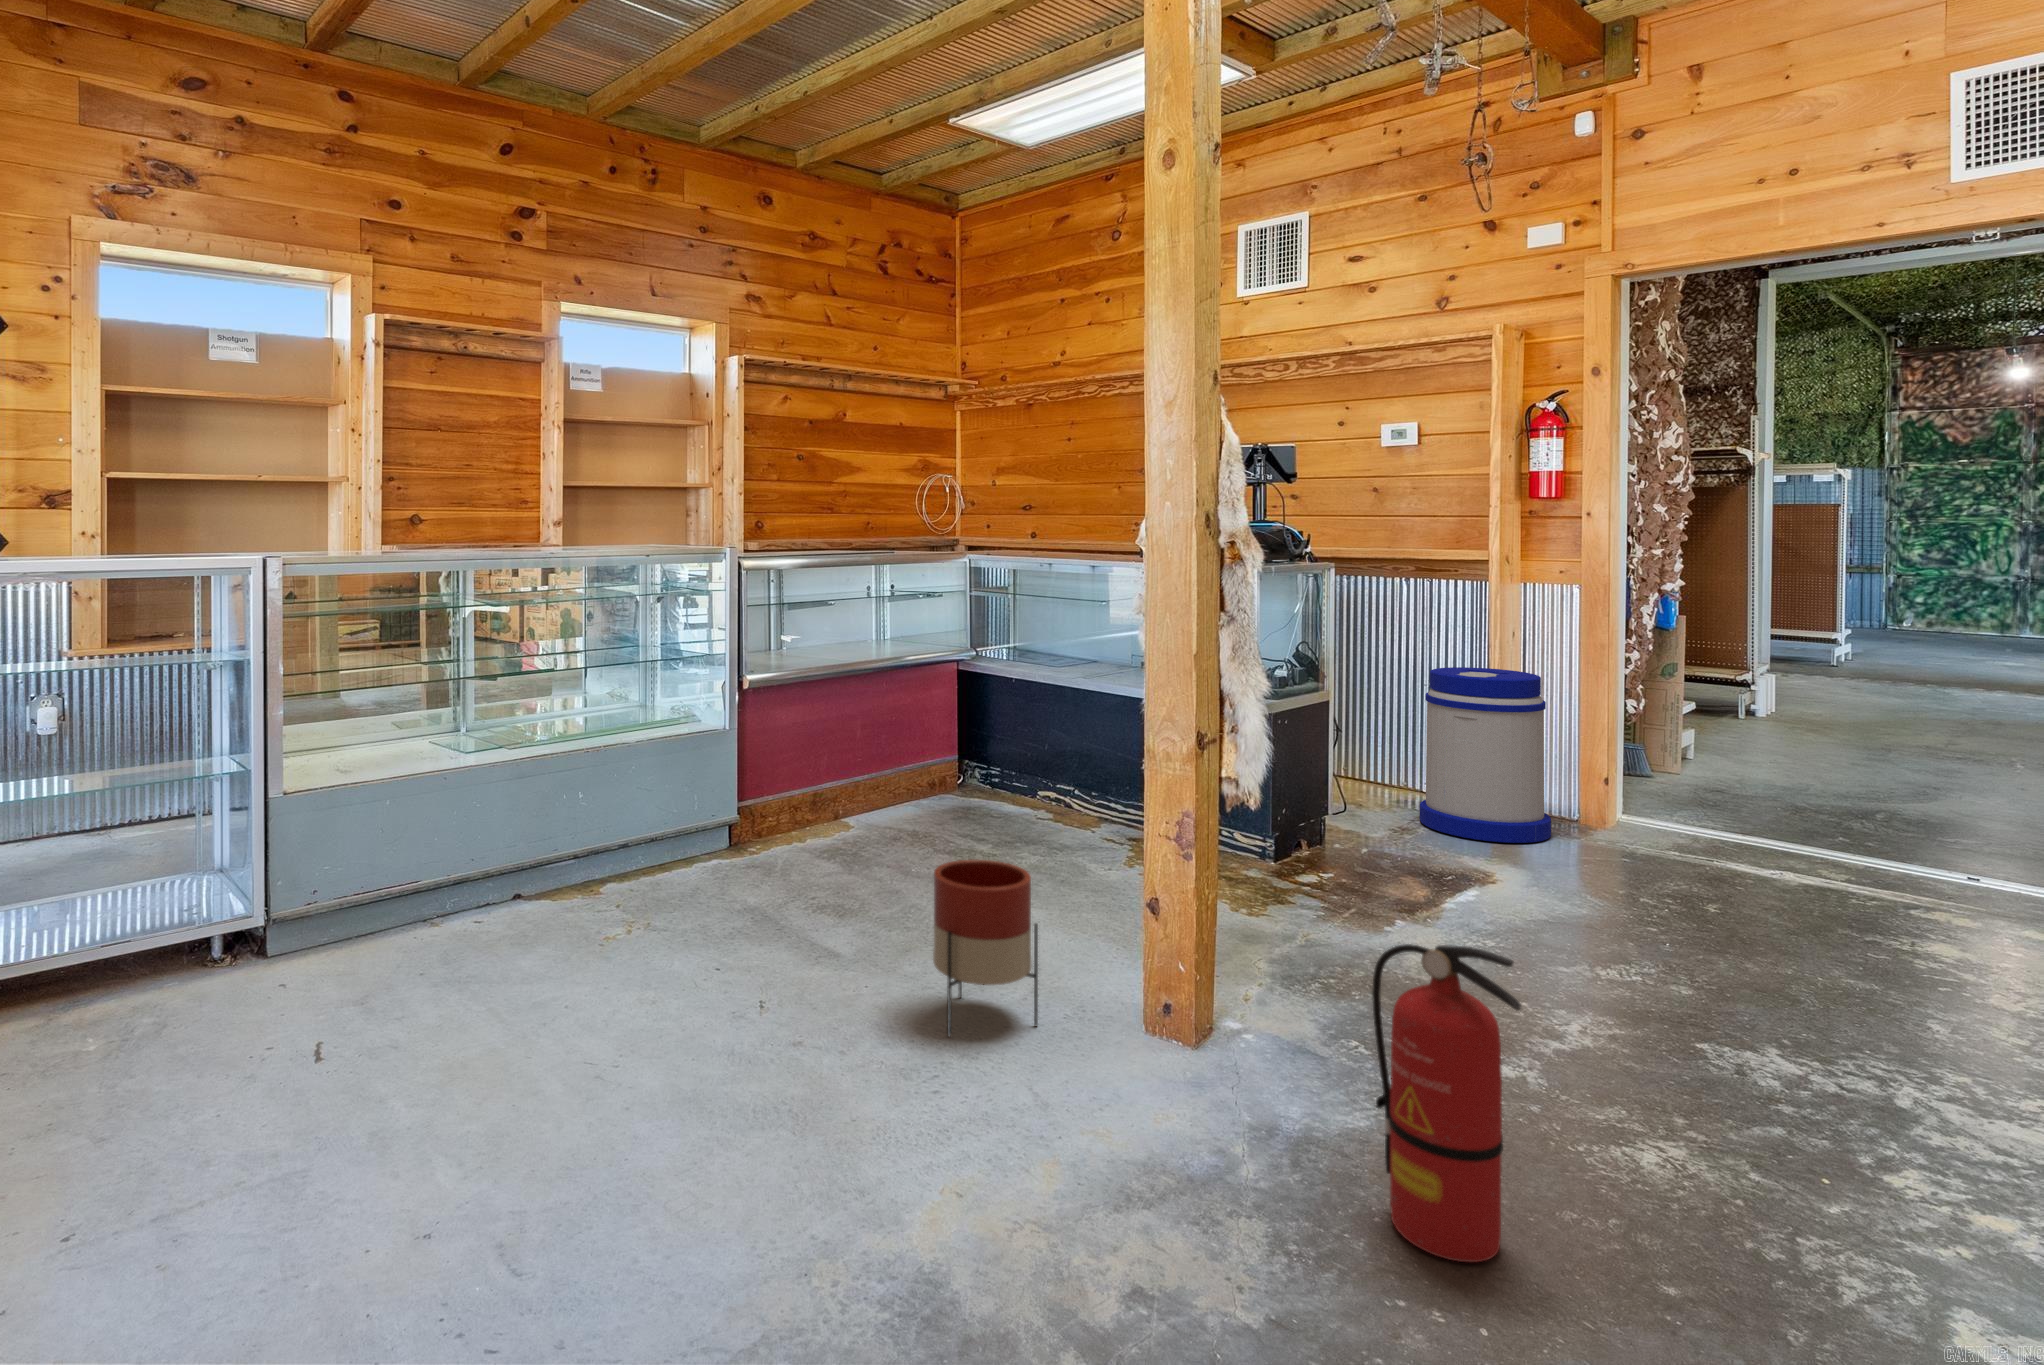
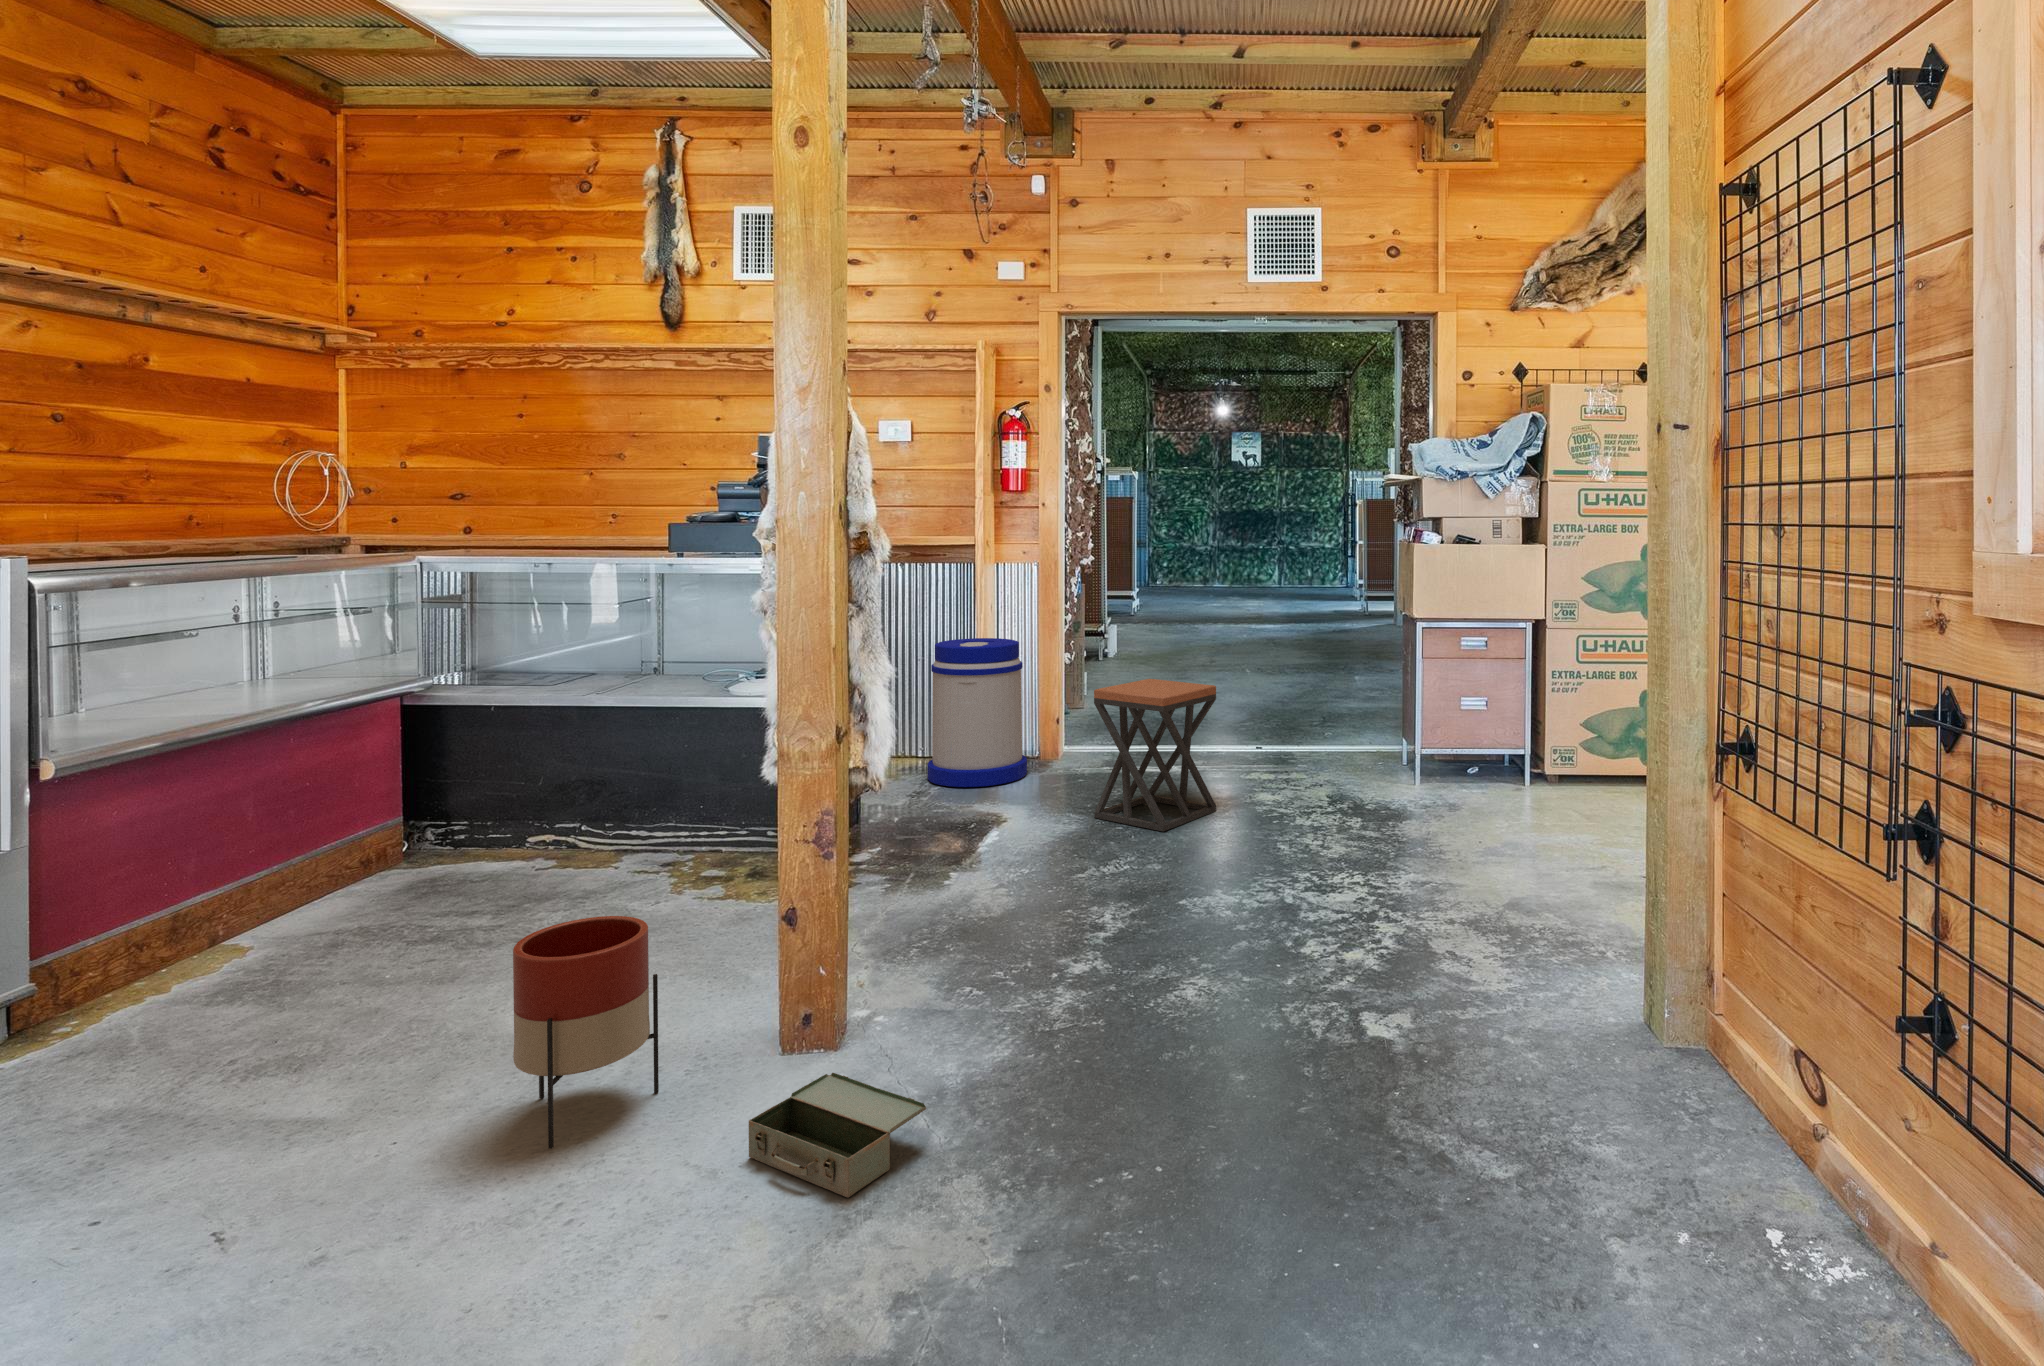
stool: none [1619,744,1833,950] -> present [1094,679,1216,831]
fire extinguisher: present [1372,944,1521,1262] -> none [1043,866,1162,1135]
toolbox: none [1078,1063,1234,1180] -> present [749,1073,926,1197]

